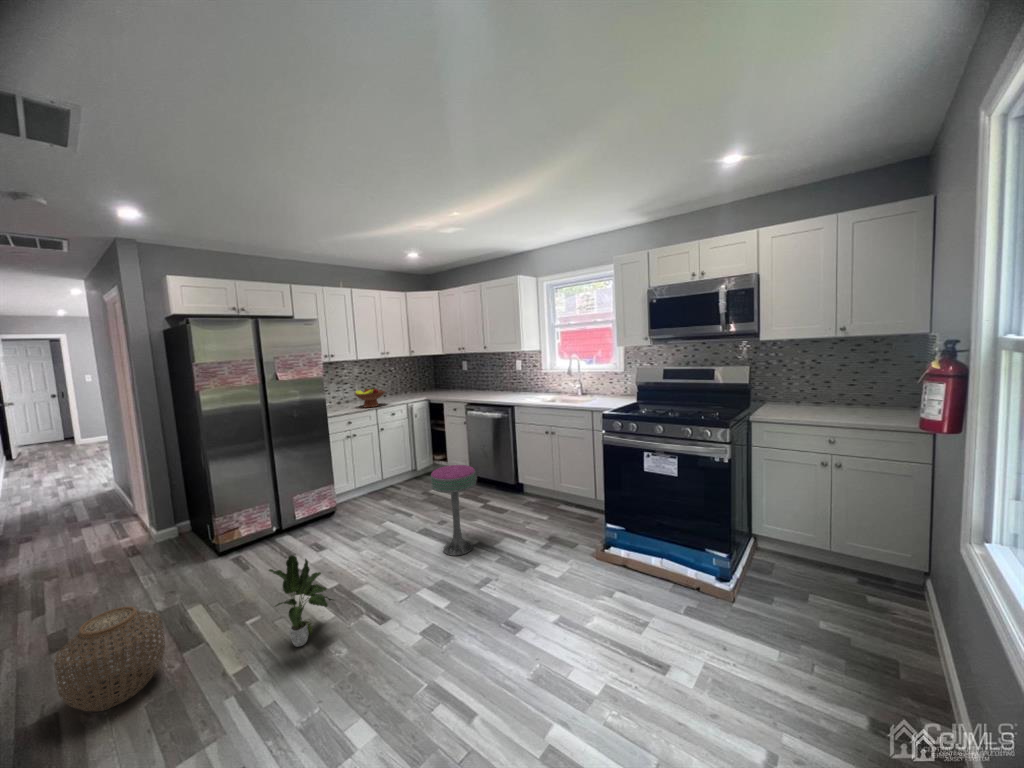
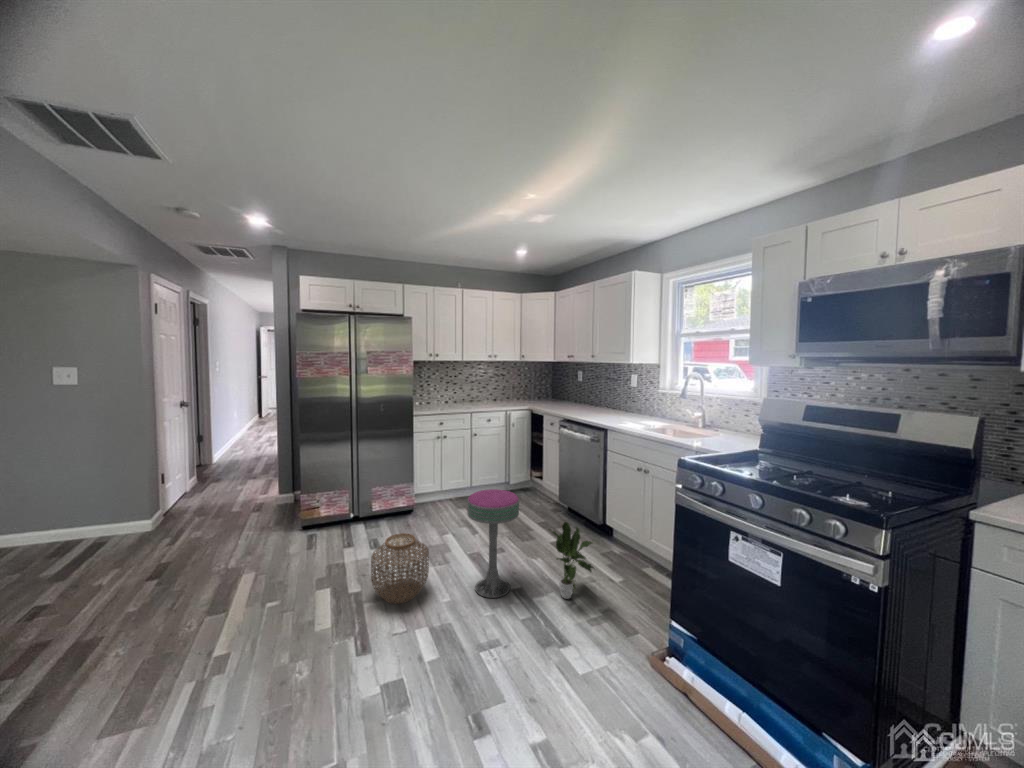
fruit bowl: present [355,387,385,407] -> none [450,390,481,411]
potted plant: present [269,555,334,647] -> present [549,522,594,599]
woven basket: present [54,606,165,711] -> present [371,533,429,604]

